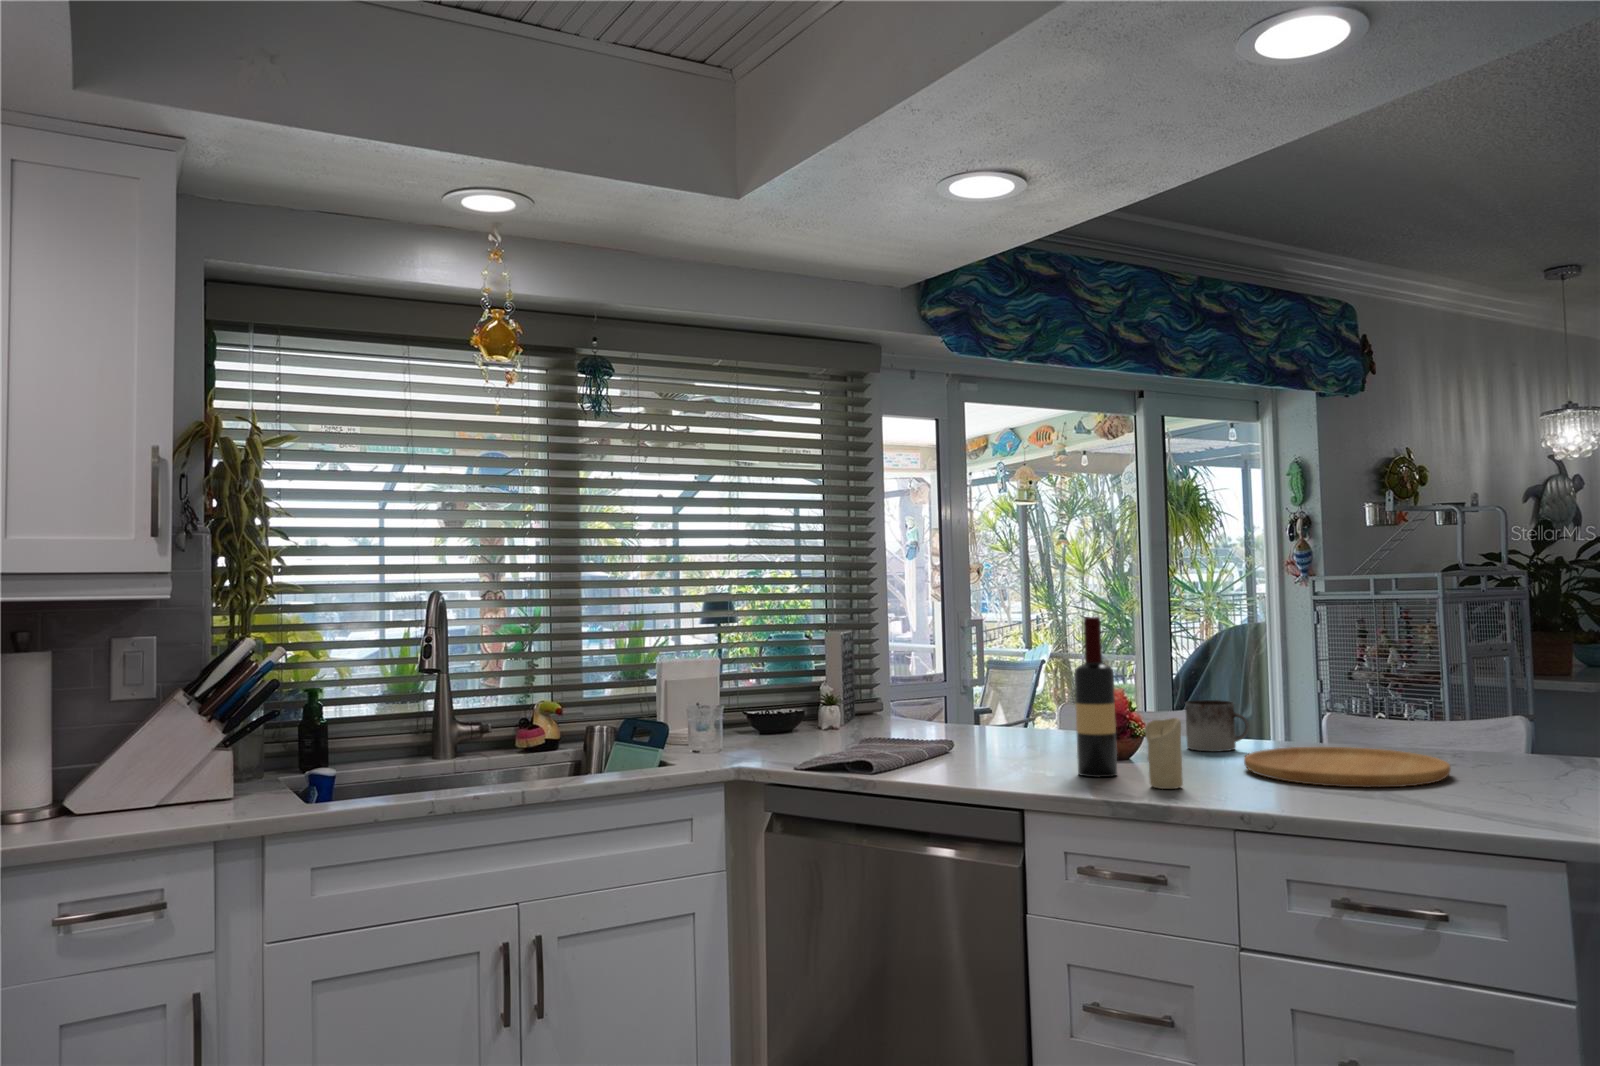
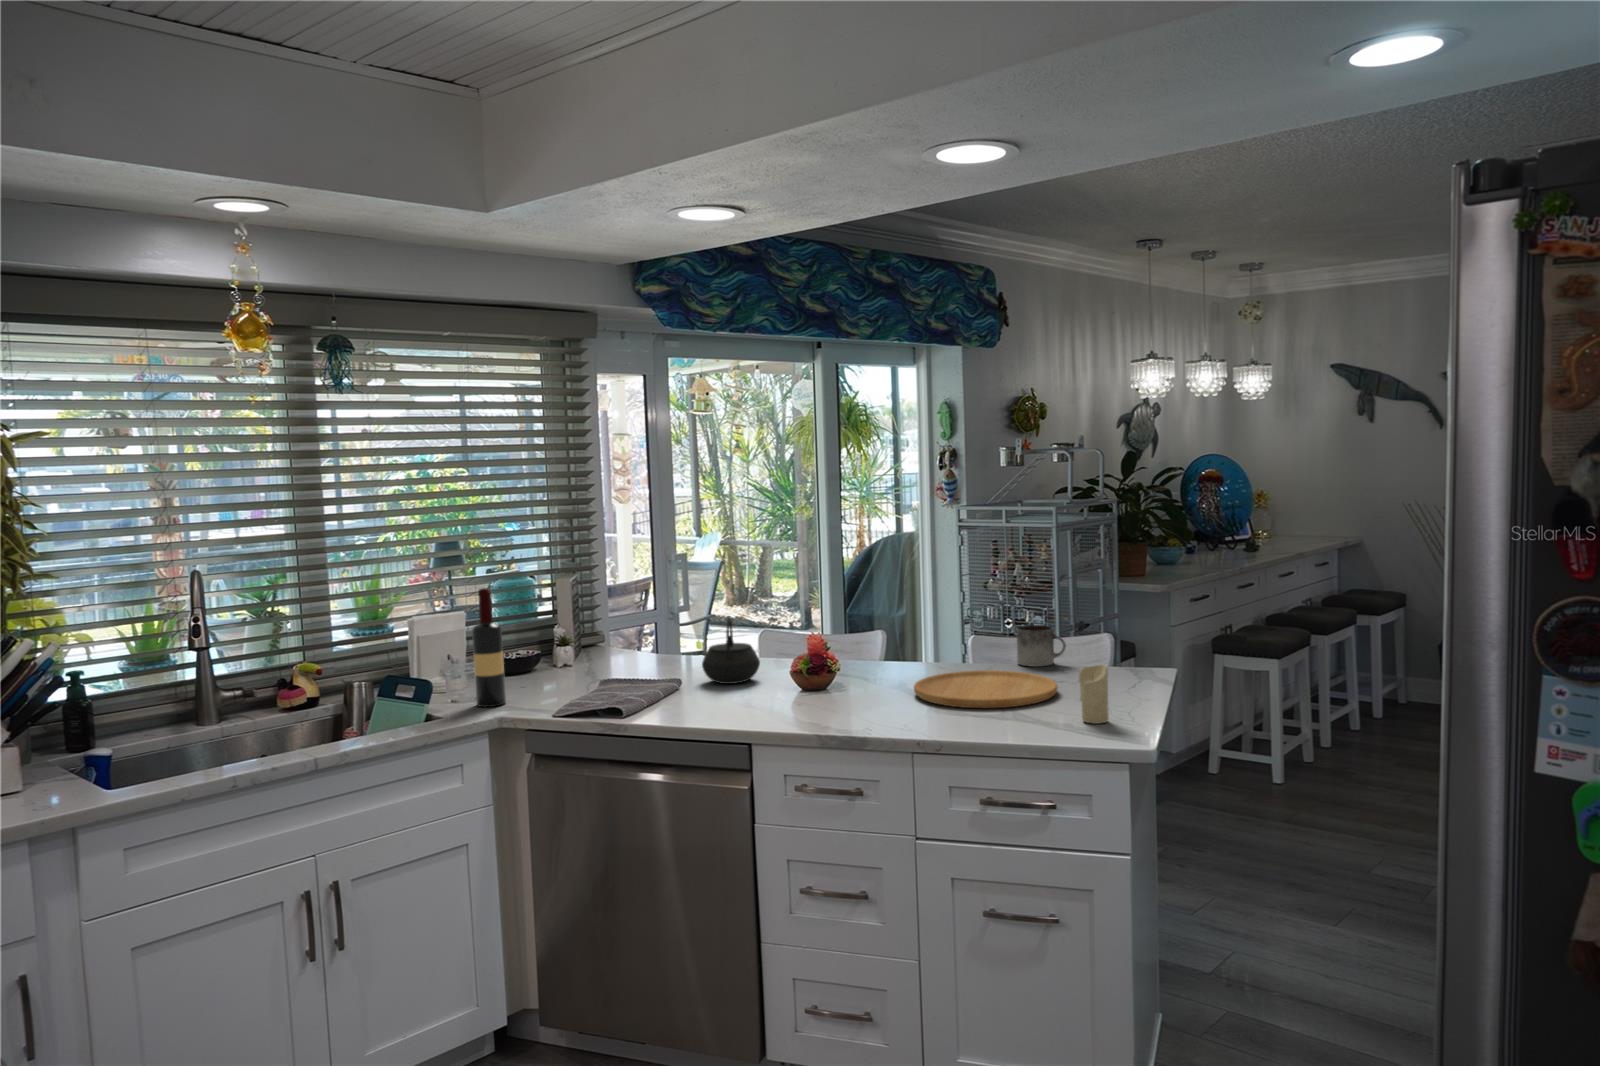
wine bottle: present [1075,617,1117,777] -> present [472,588,506,707]
kettle: none [977,668,1048,750] -> present [702,616,760,684]
mug: present [1185,700,1249,751] -> present [1016,625,1066,667]
candle: present [1145,718,1183,789] -> present [1079,665,1109,723]

